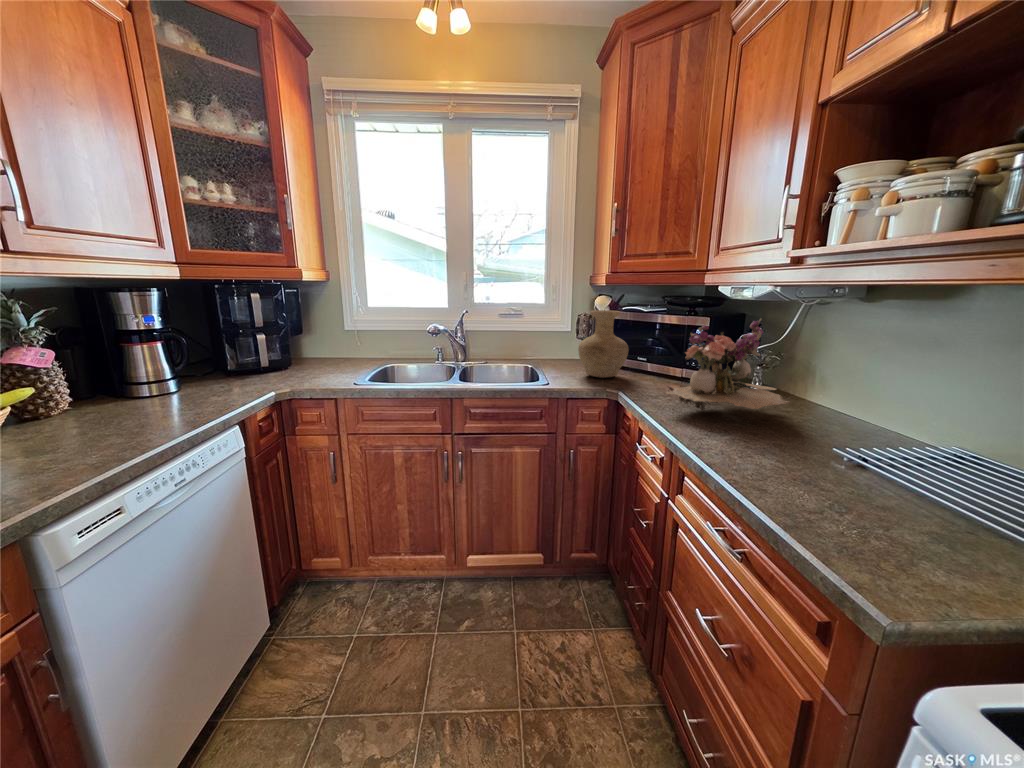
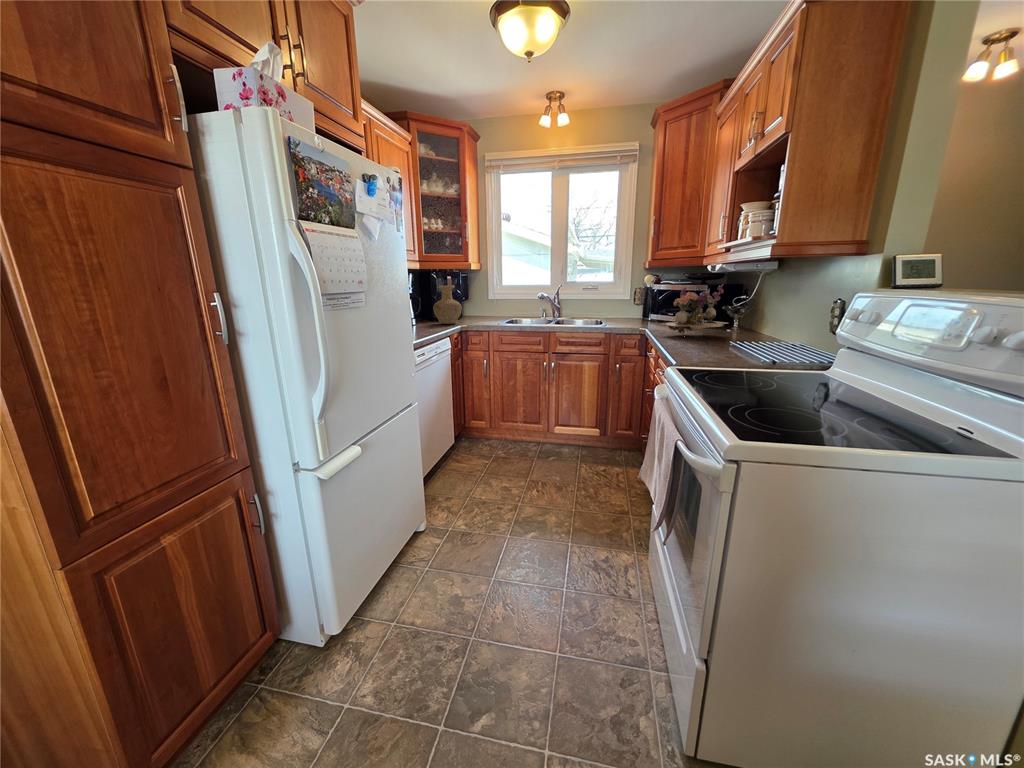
vase: present [578,310,629,378] -> present [433,285,462,324]

